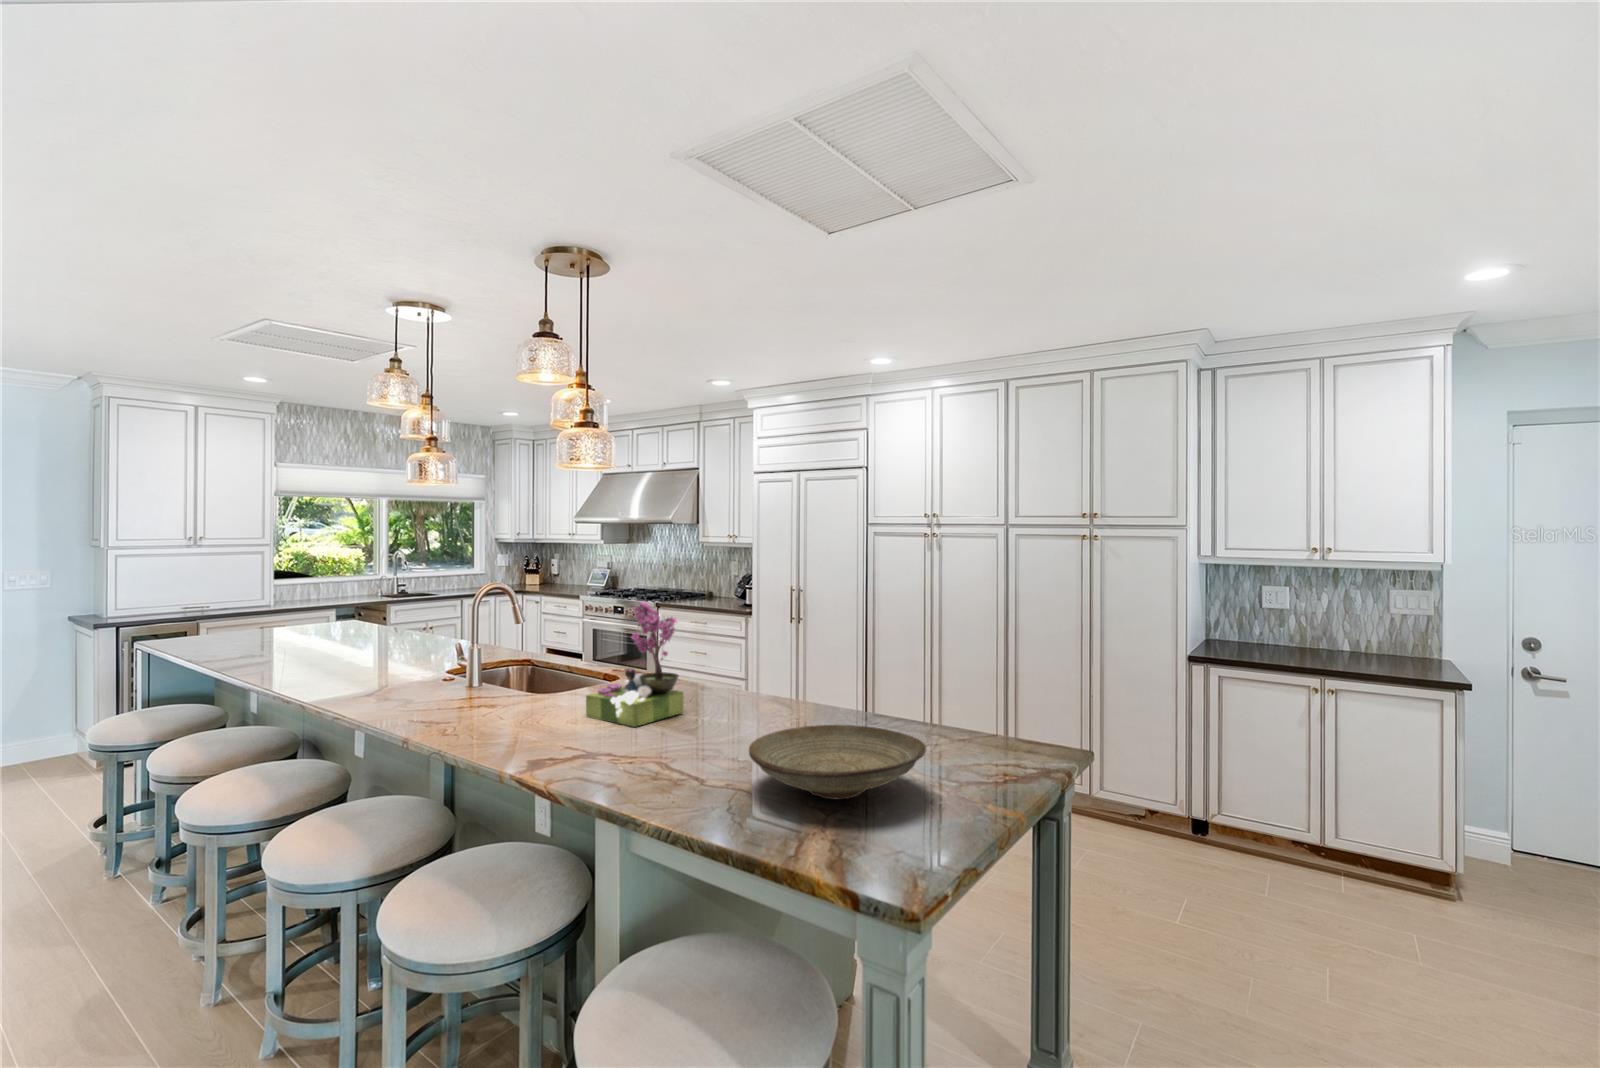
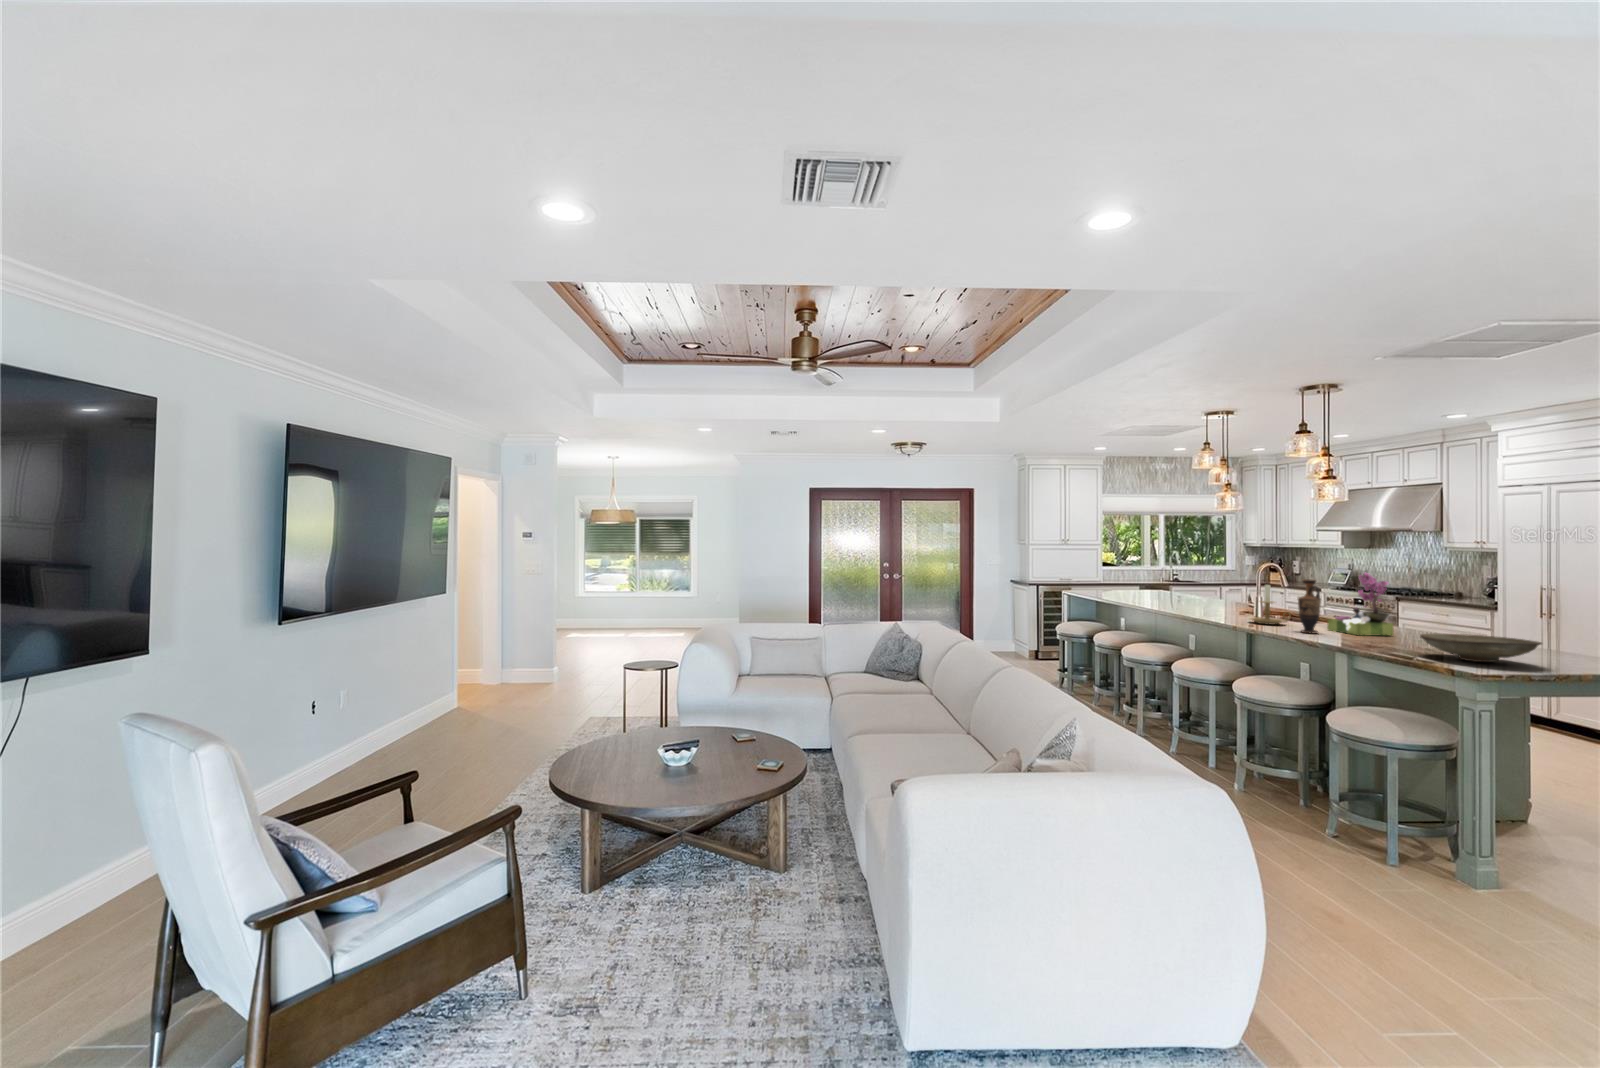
vase: none [533,627,575,743] -> present [1298,579,1321,633]
candle holder: none [447,633,528,719] -> present [1250,585,1291,625]

